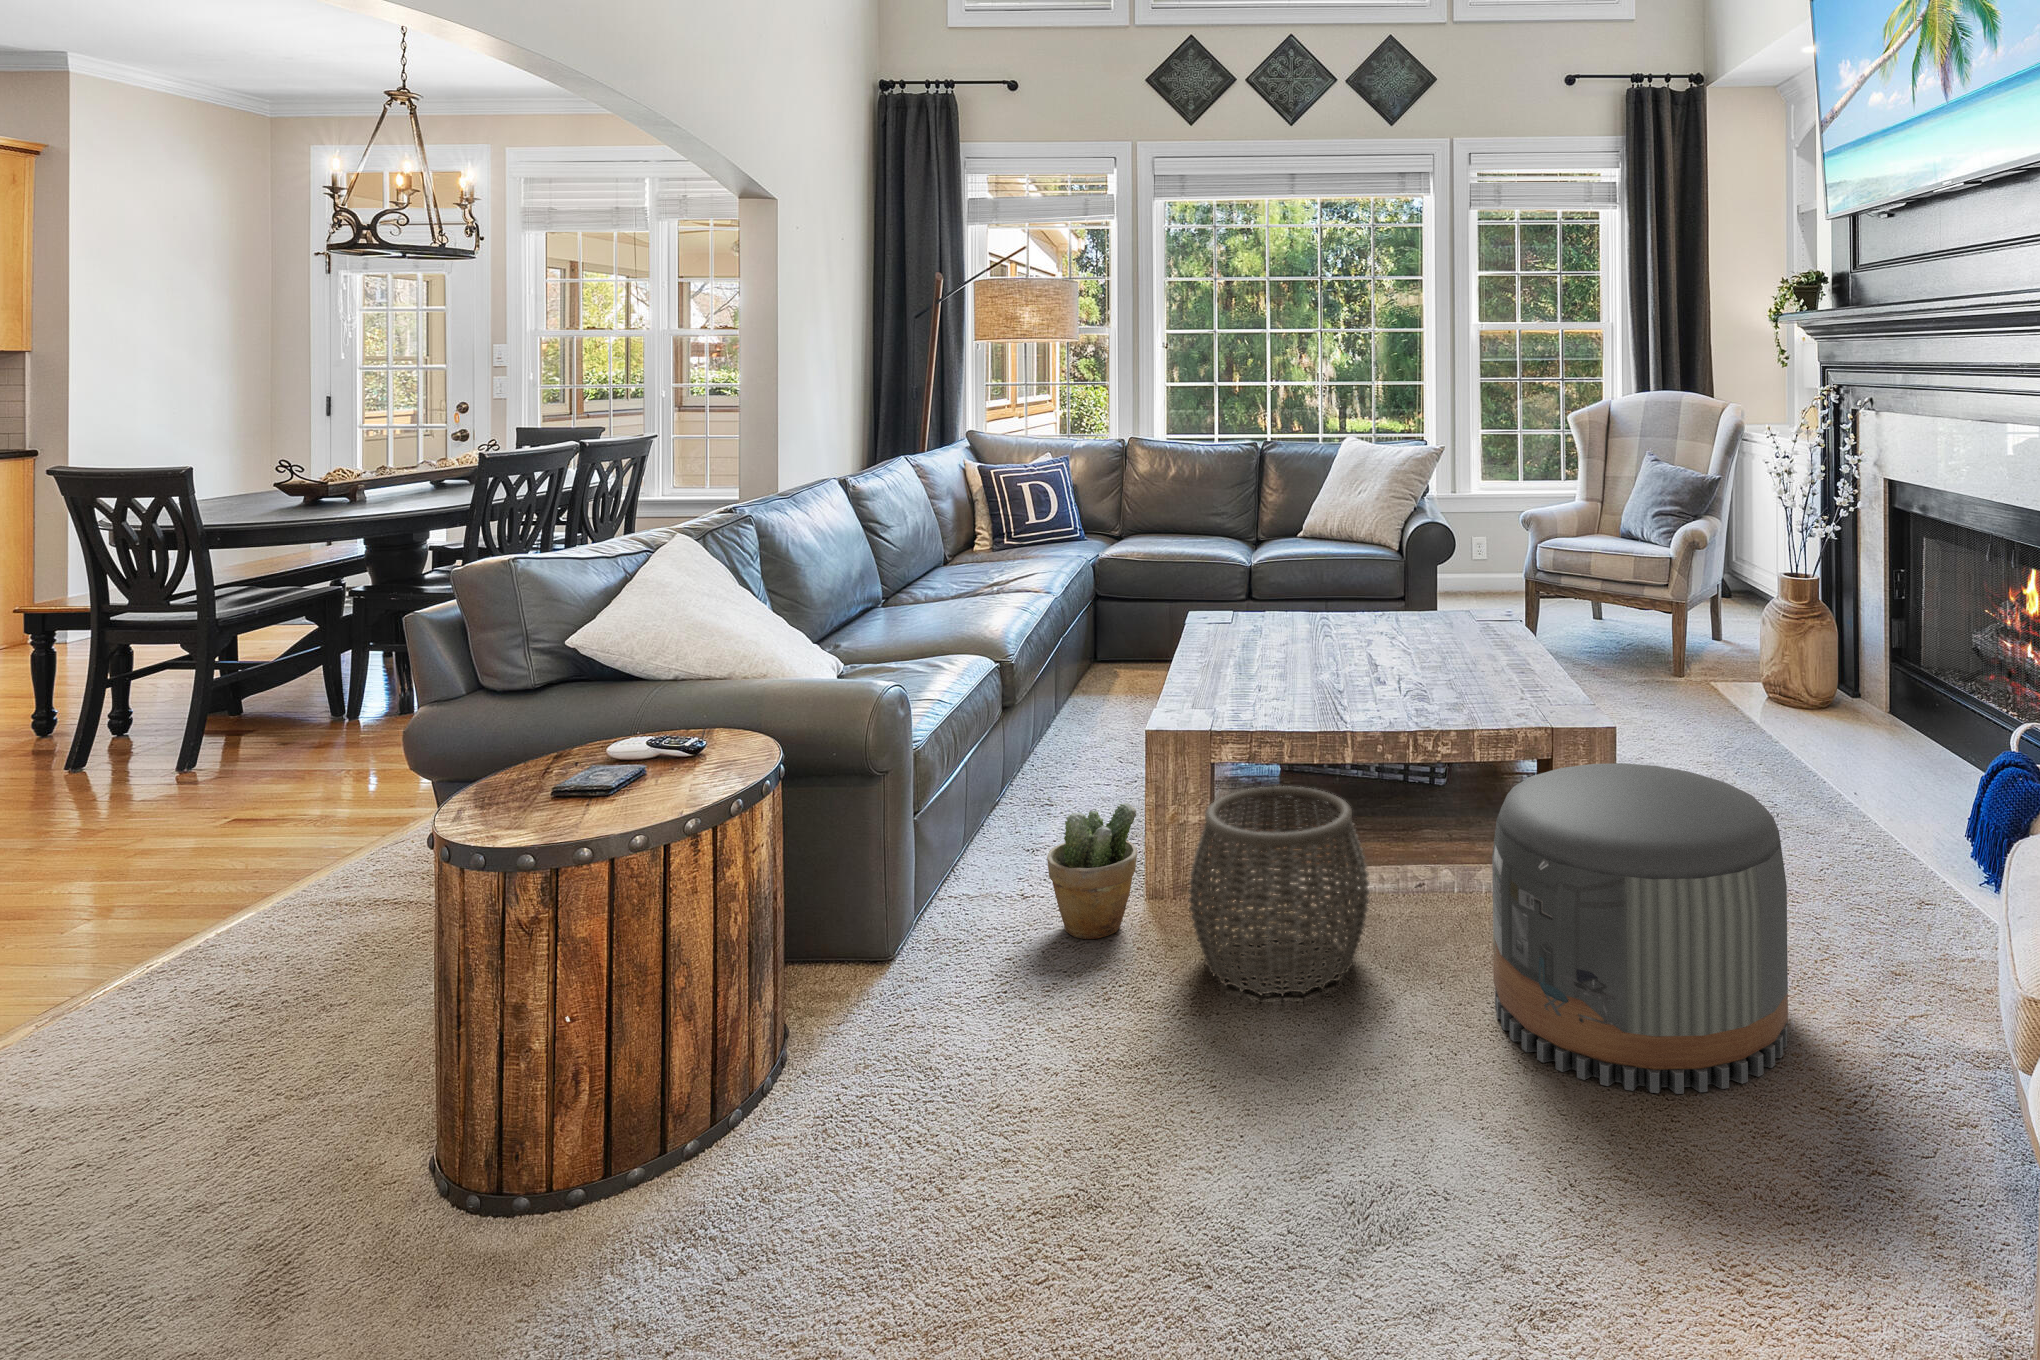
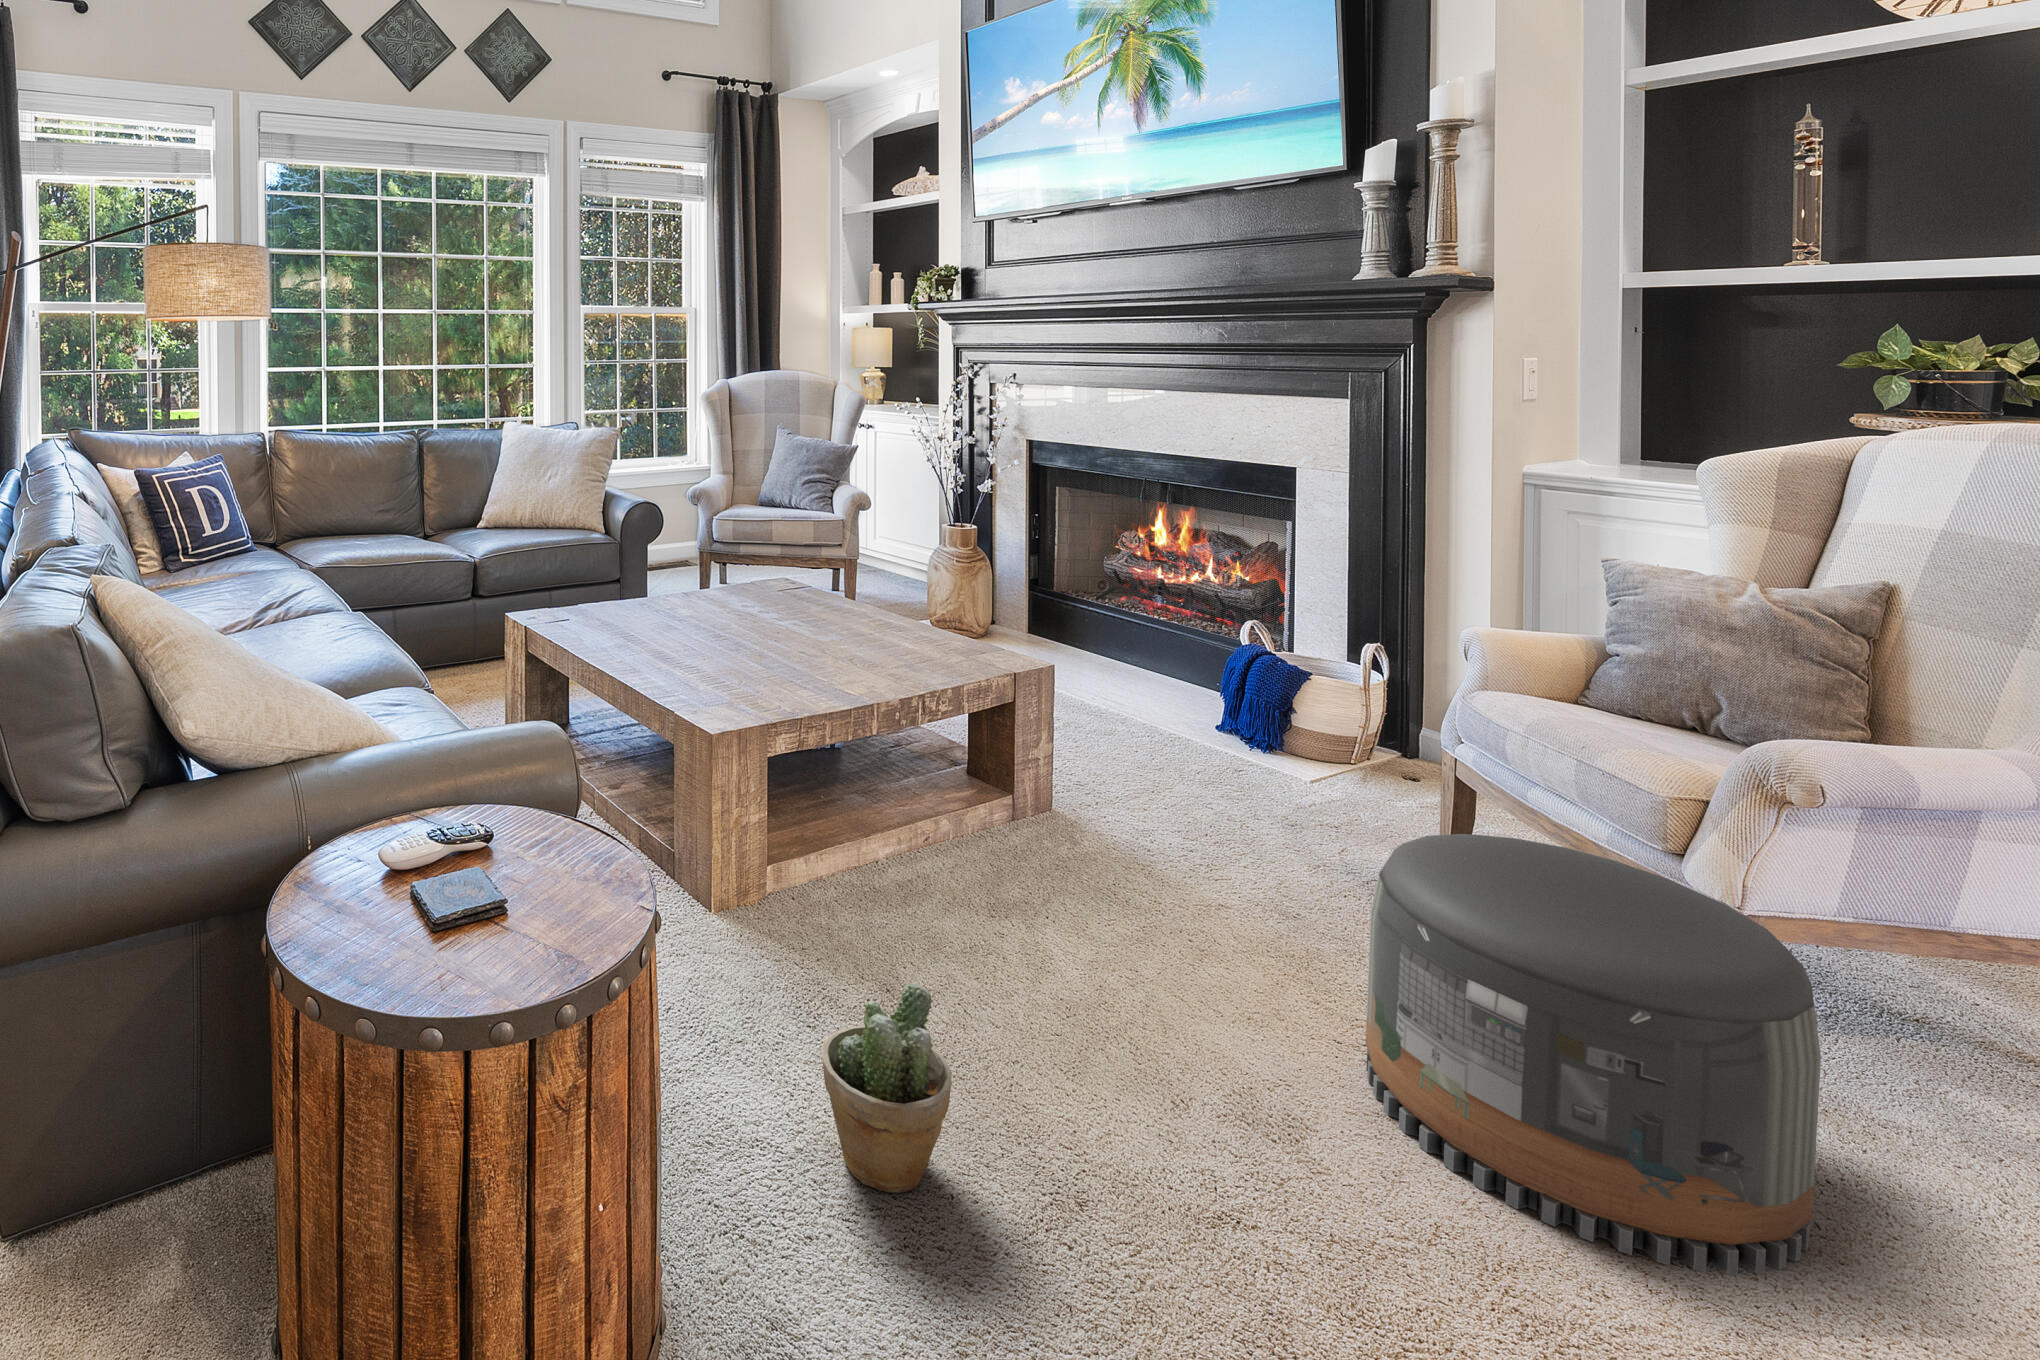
woven basket: present [1188,787,1370,996] -> none [1040,921,1315,1240]

